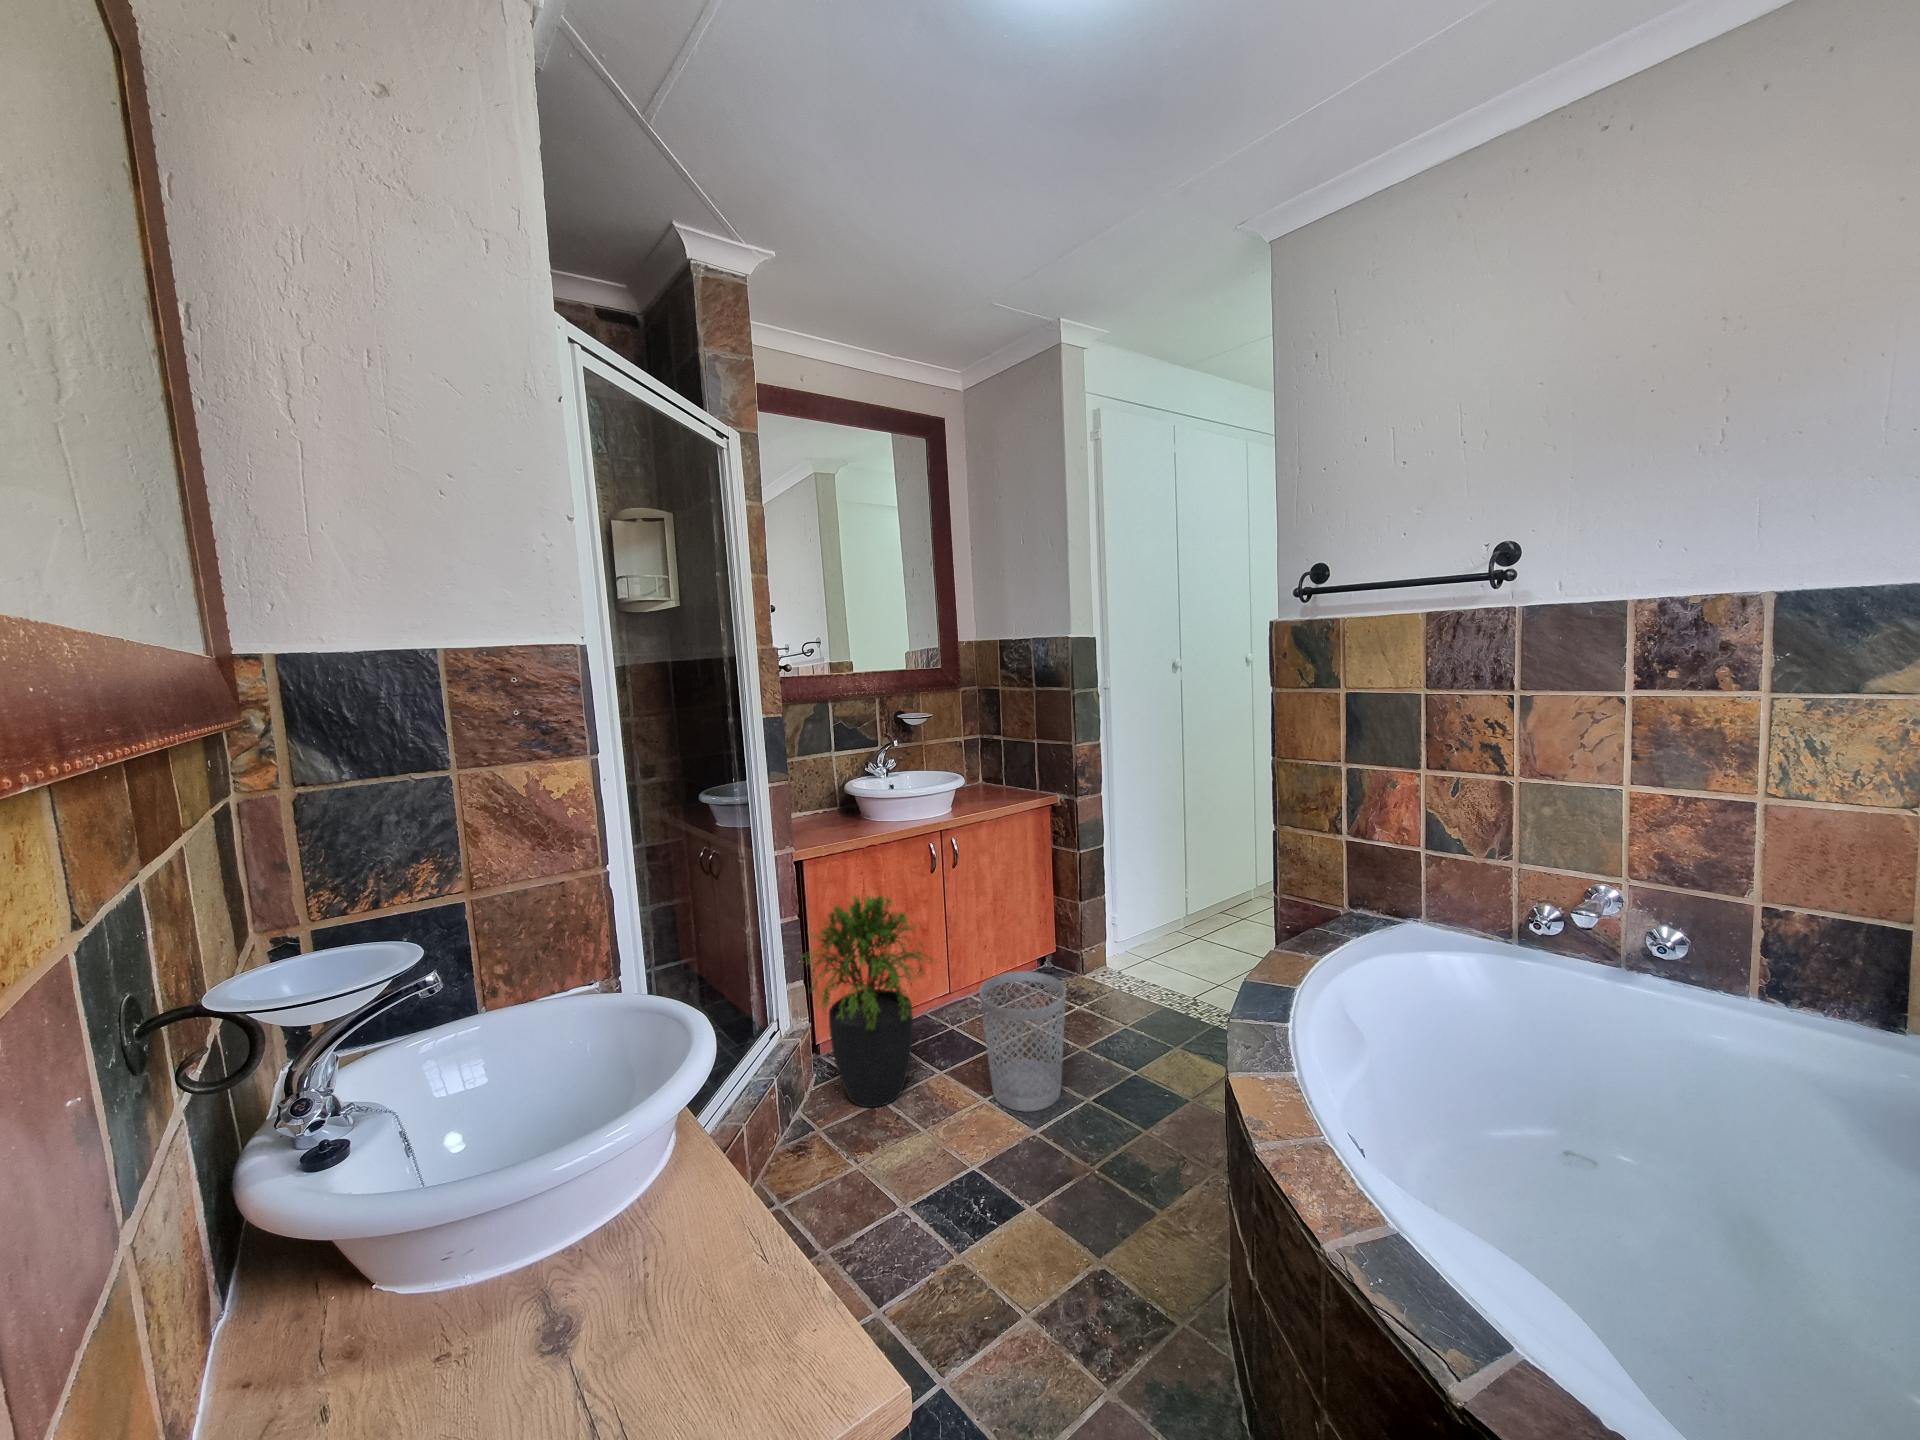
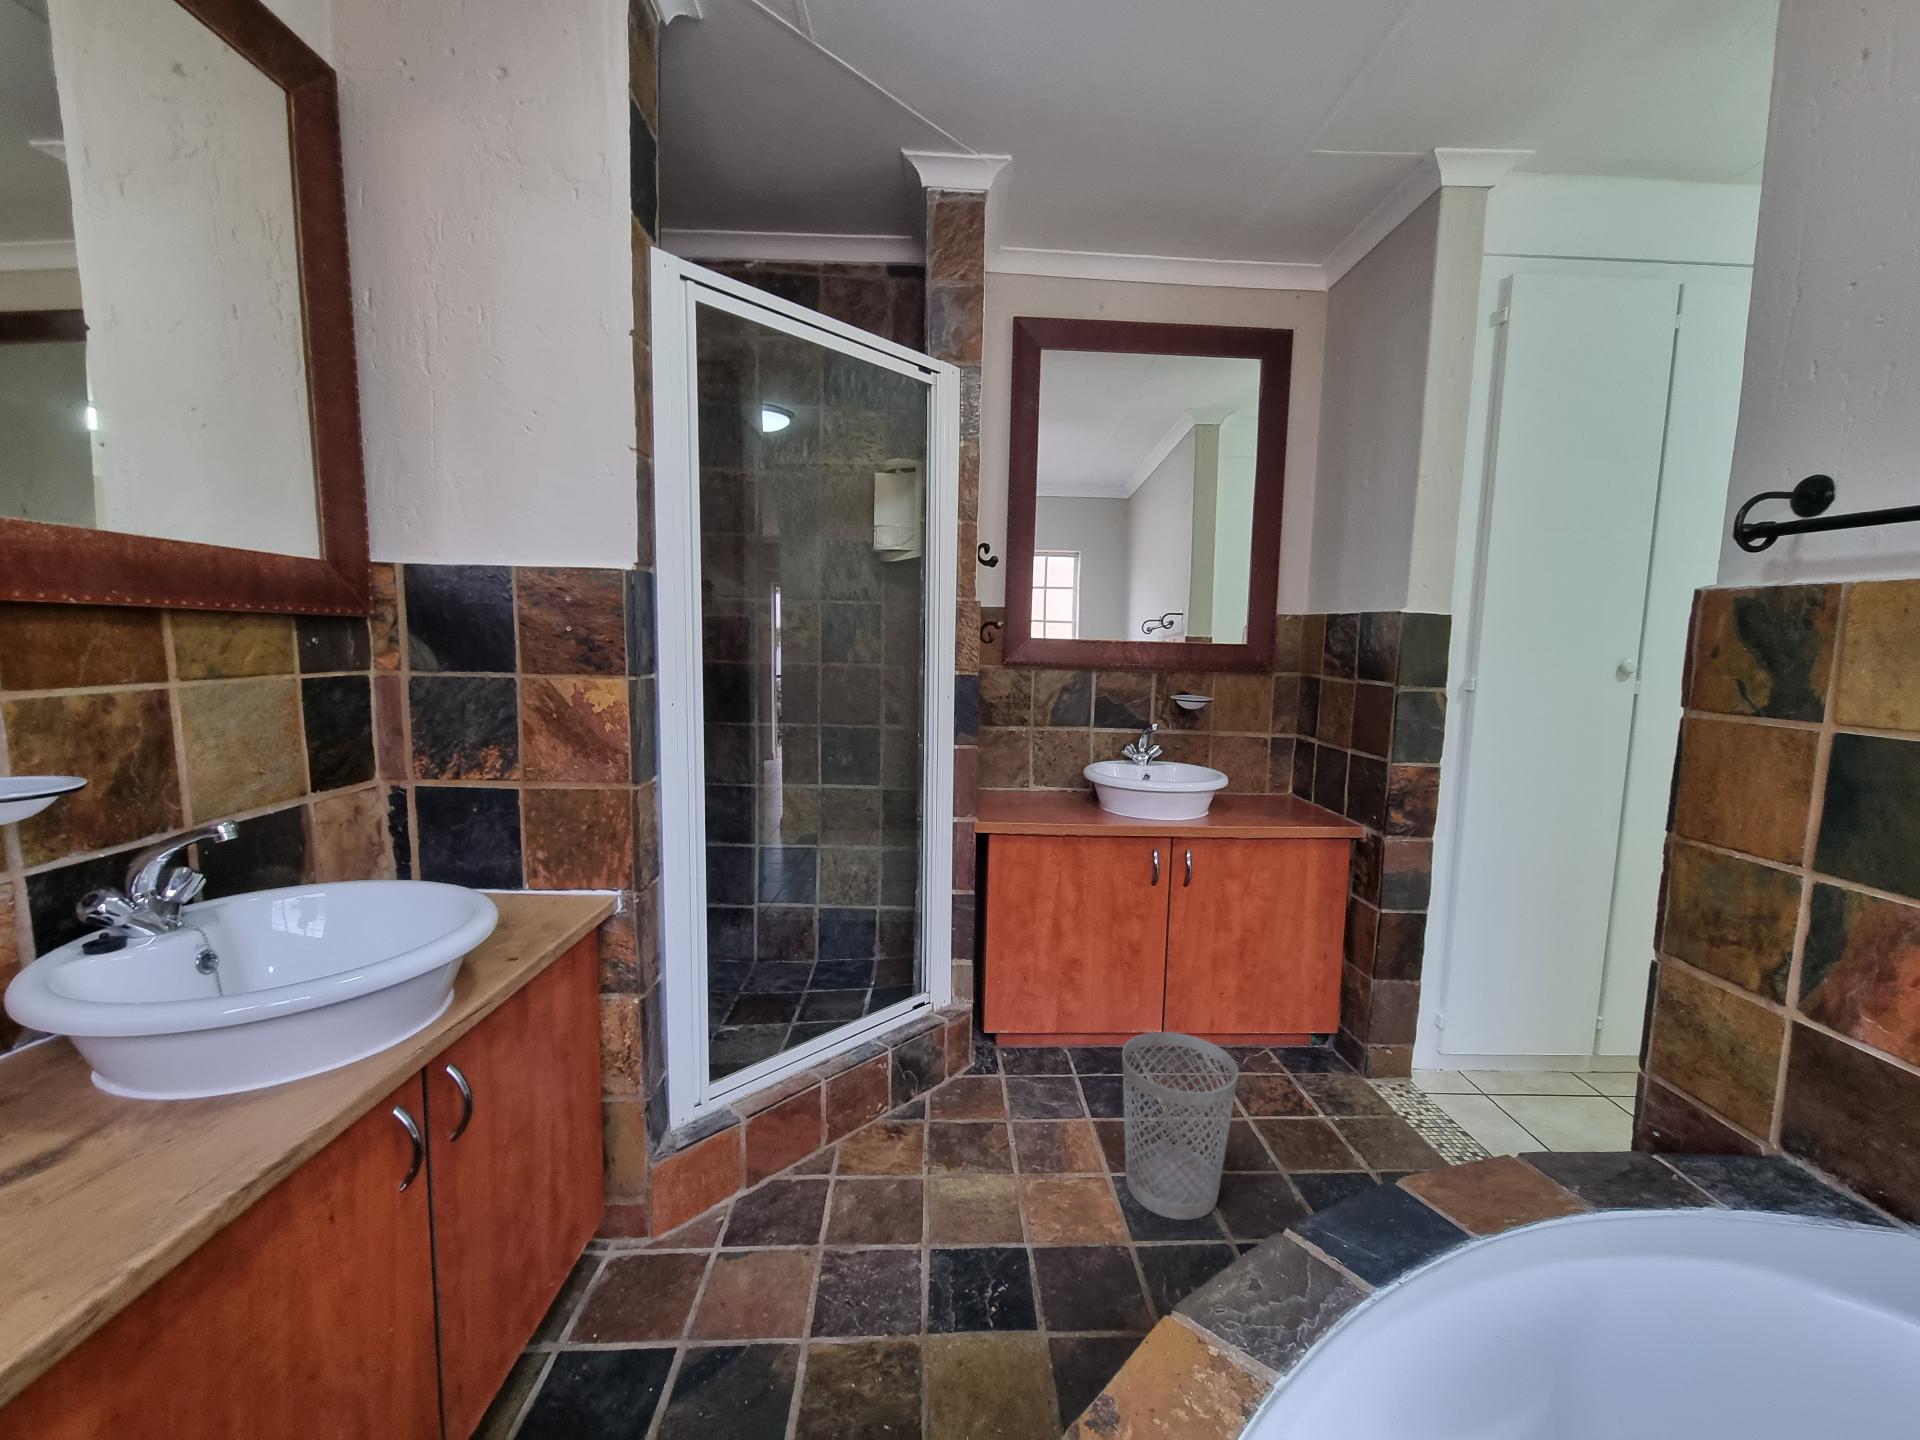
potted plant: present [804,896,935,1107] -> none [941,884,1094,1128]

